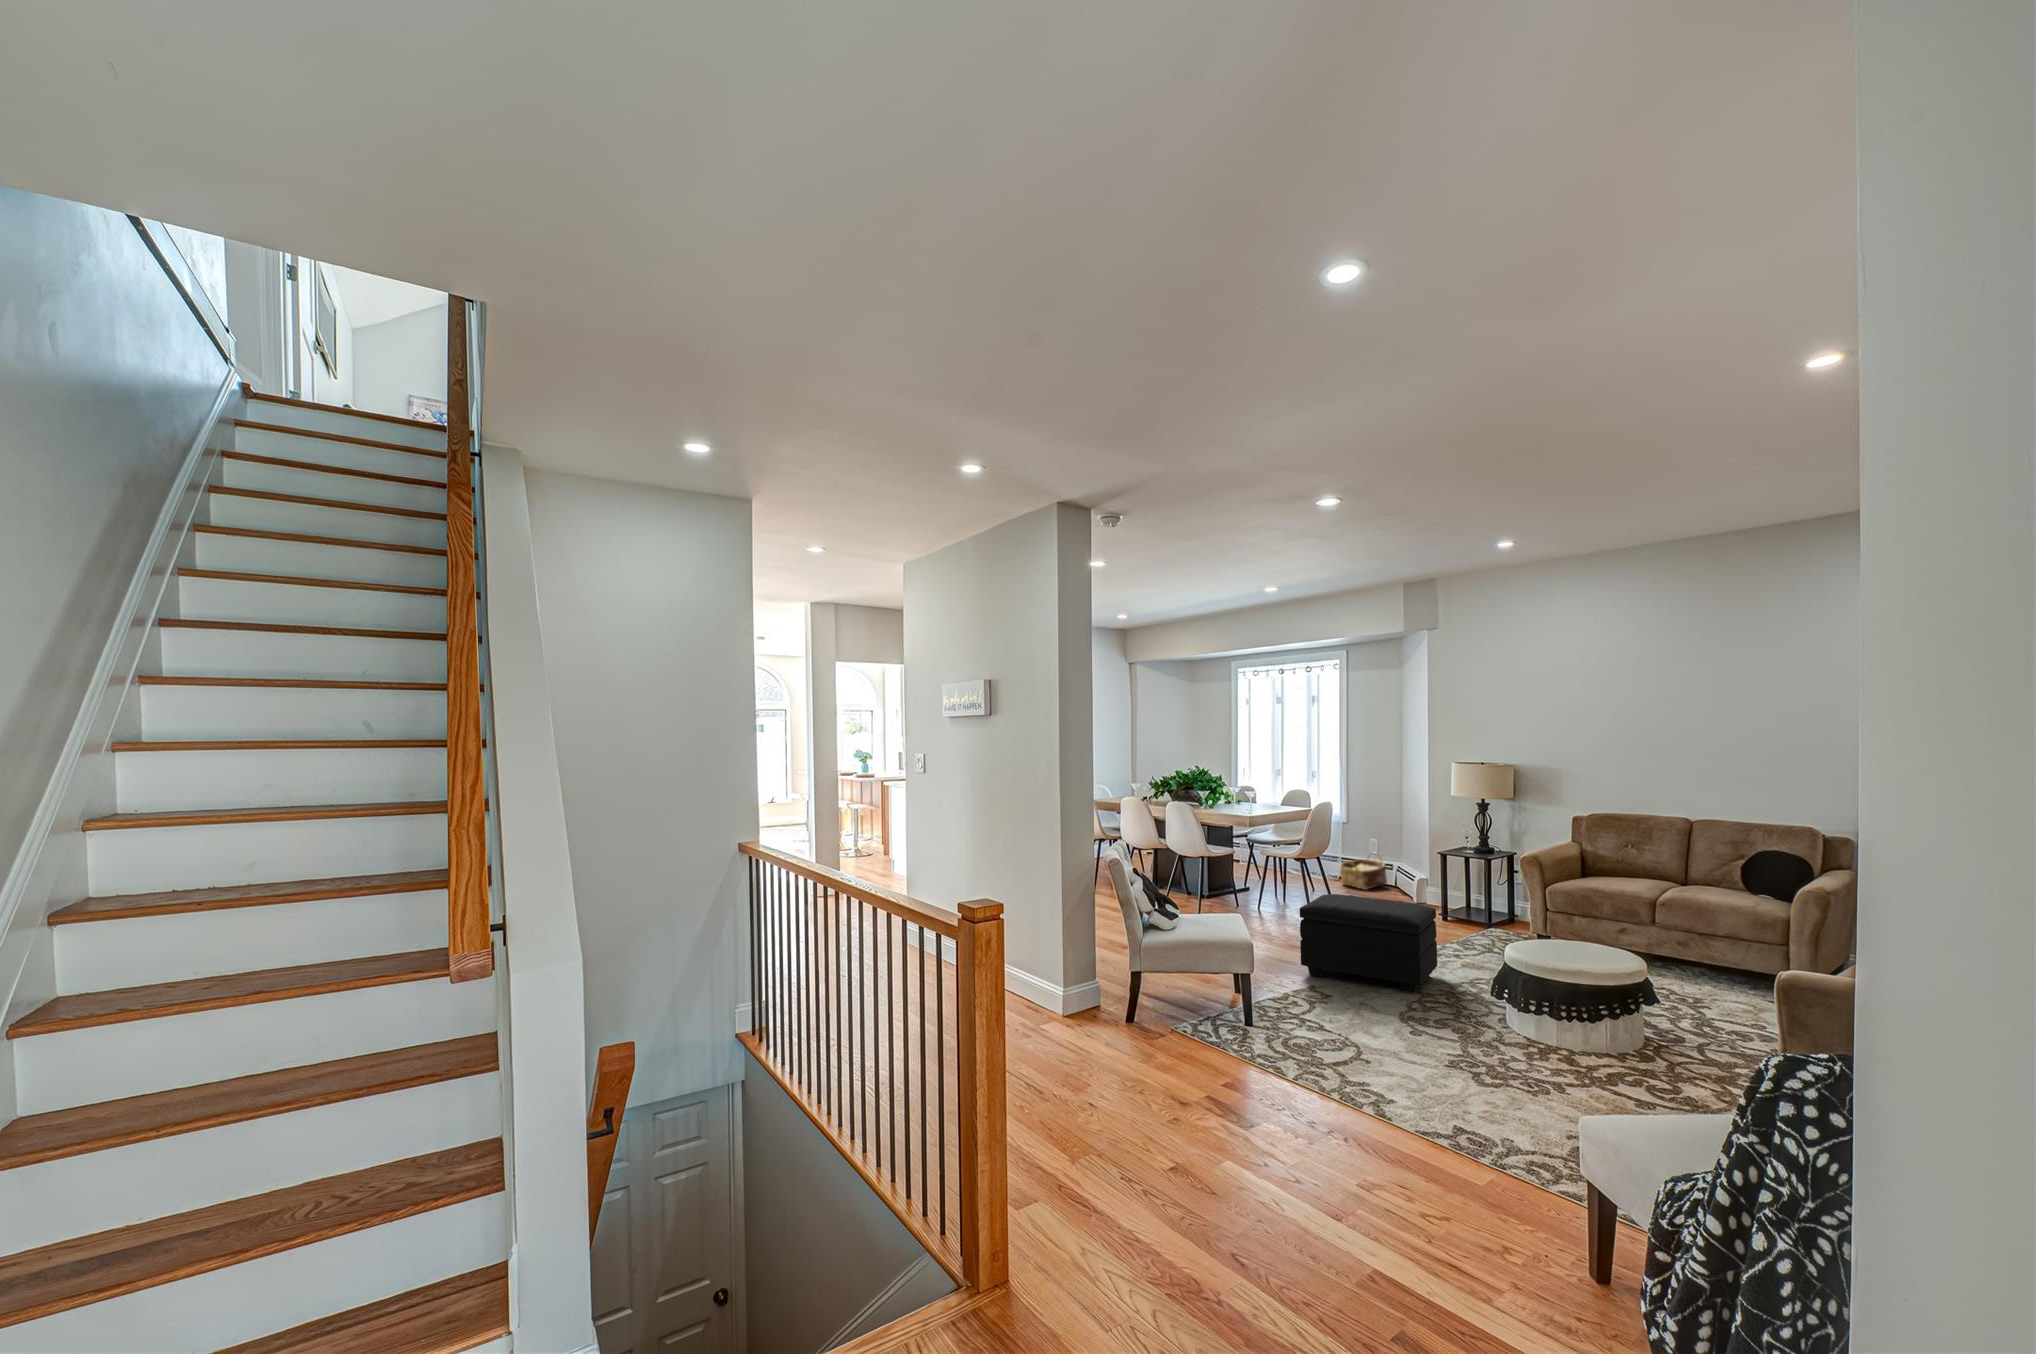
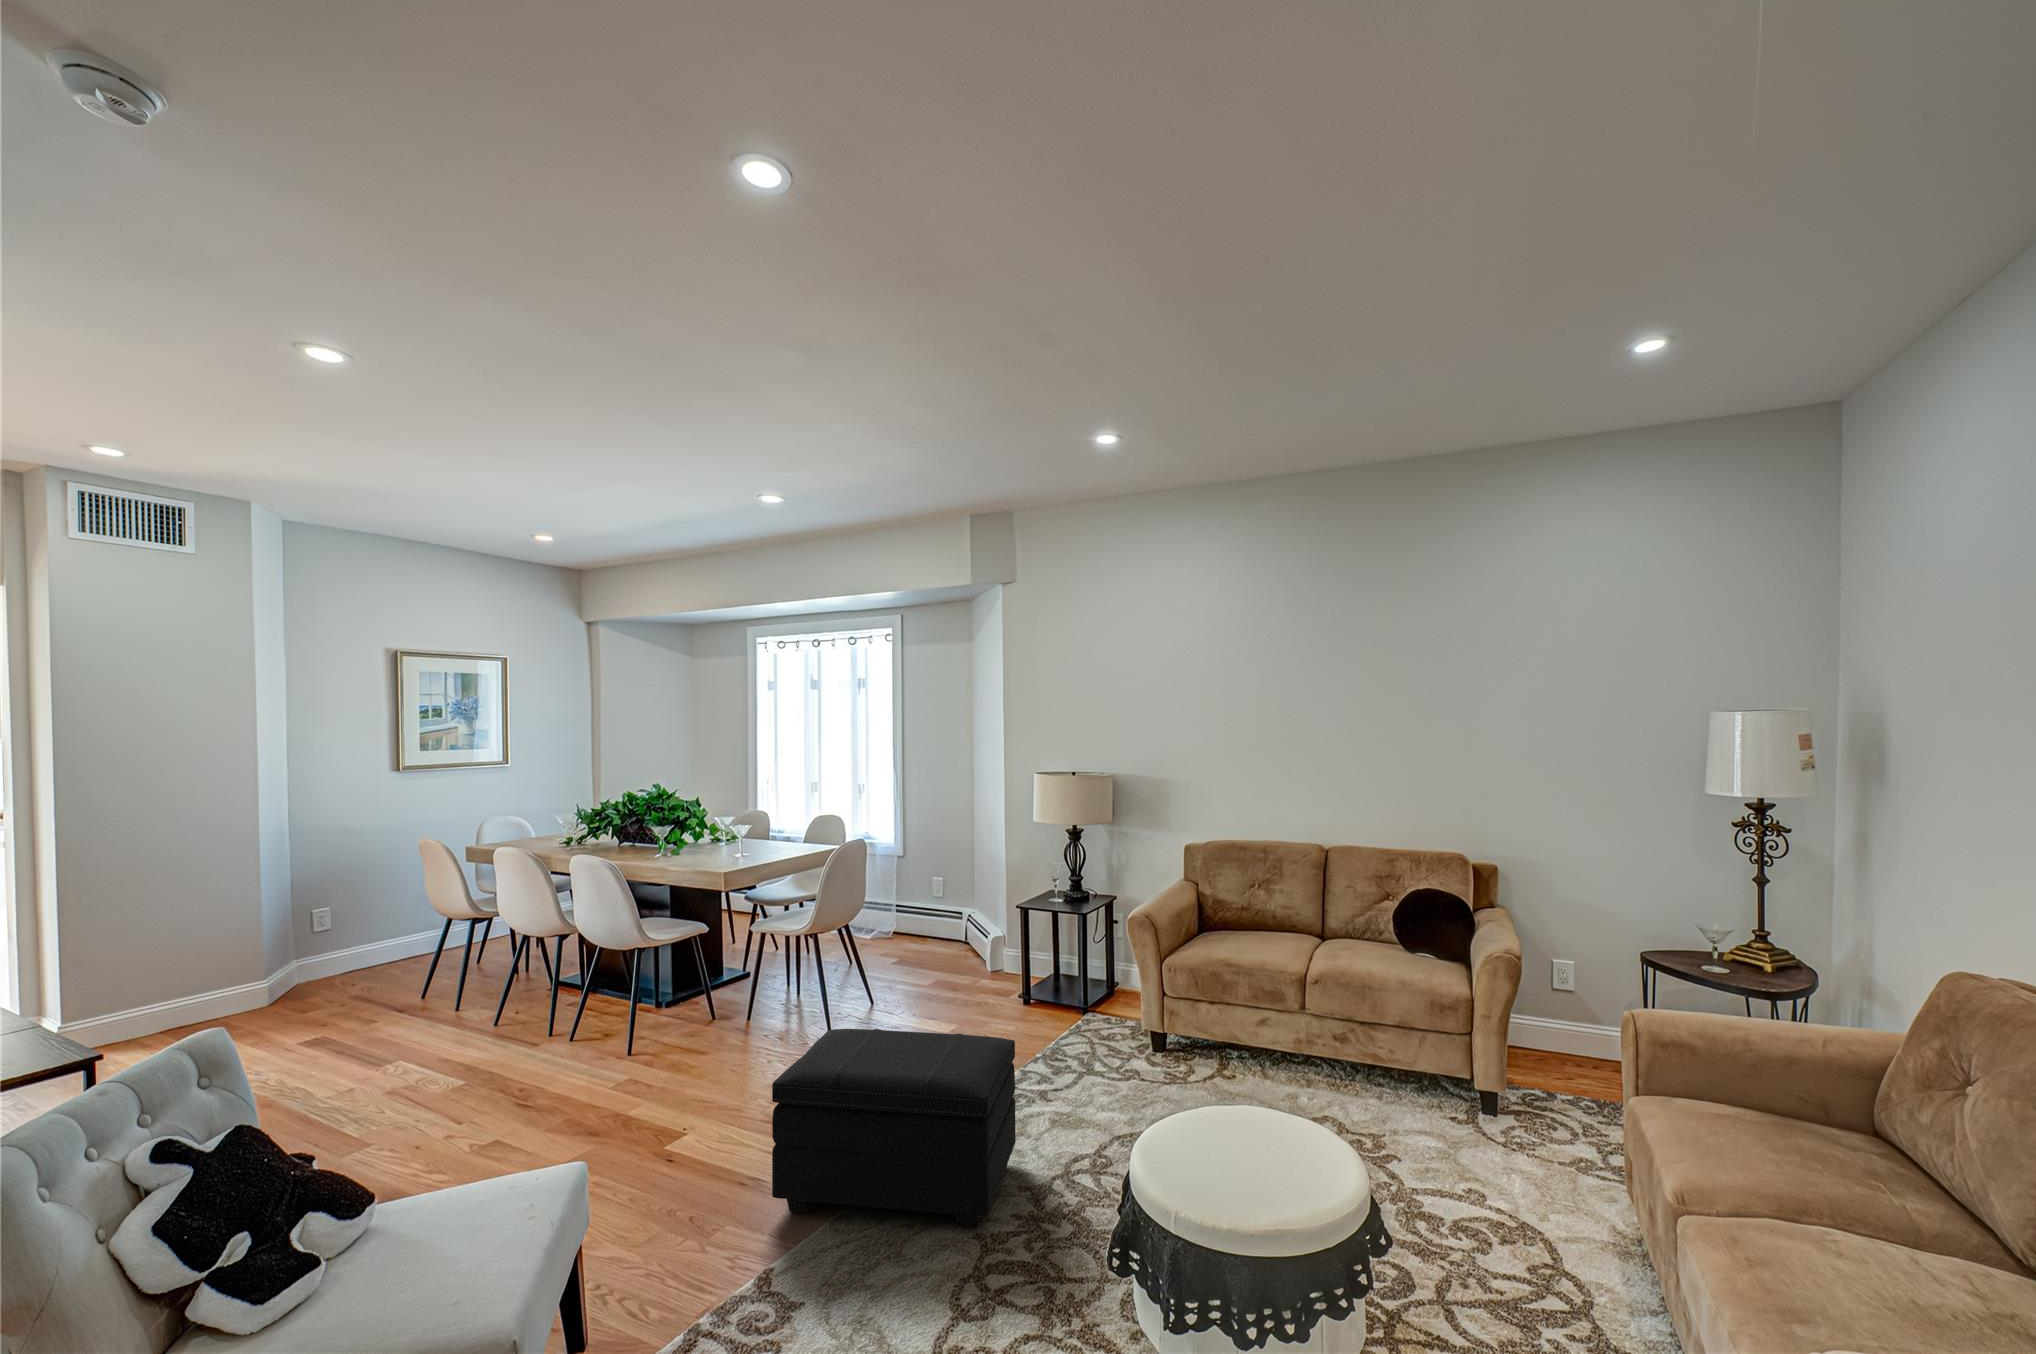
woven basket: present [1339,857,1387,890] -> none [885,898,949,956]

